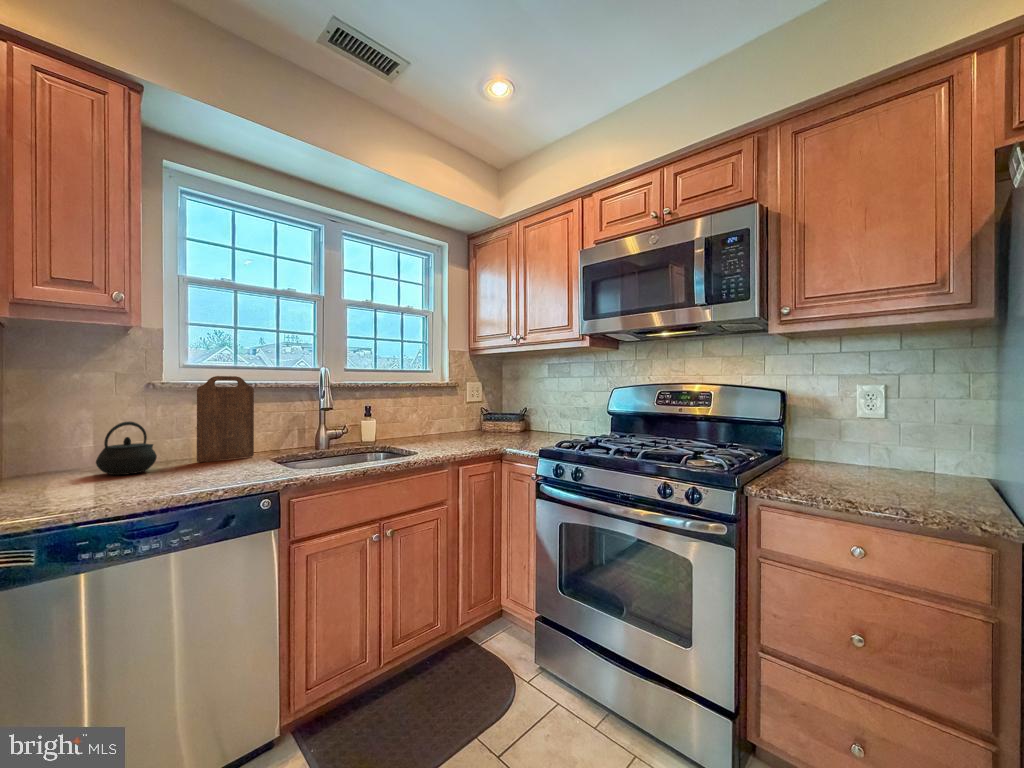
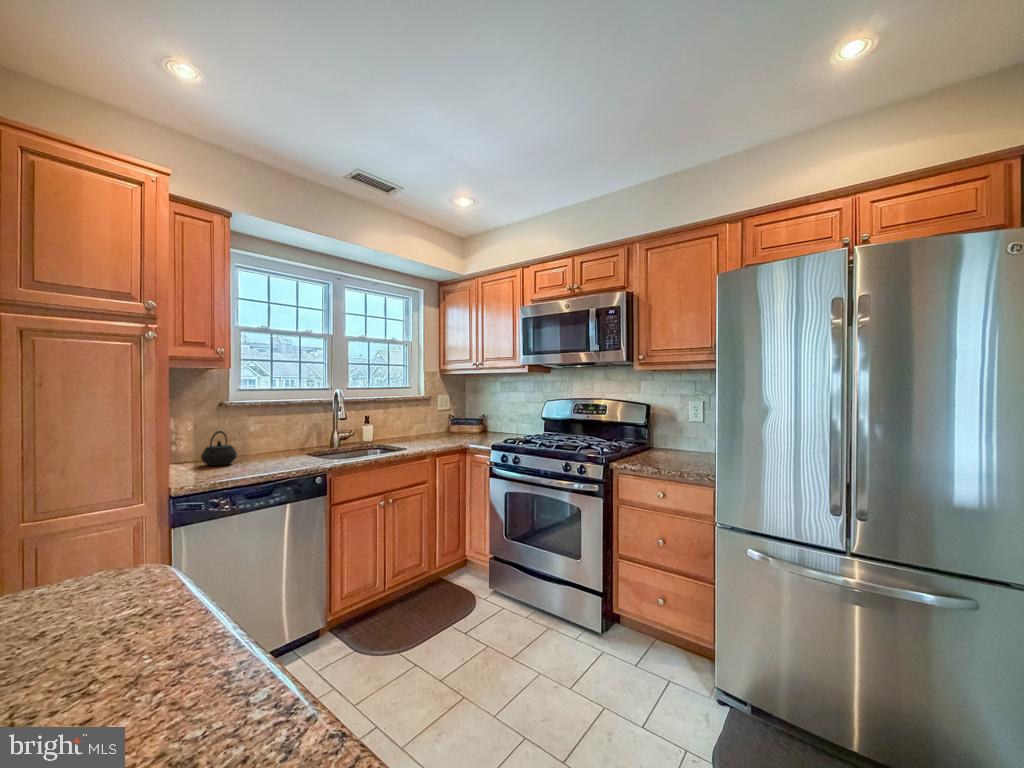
cutting board: present [197,376,254,462] -> none [255,397,291,458]

